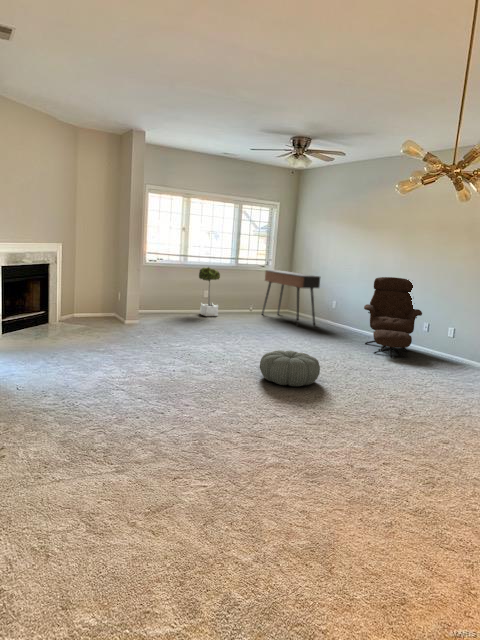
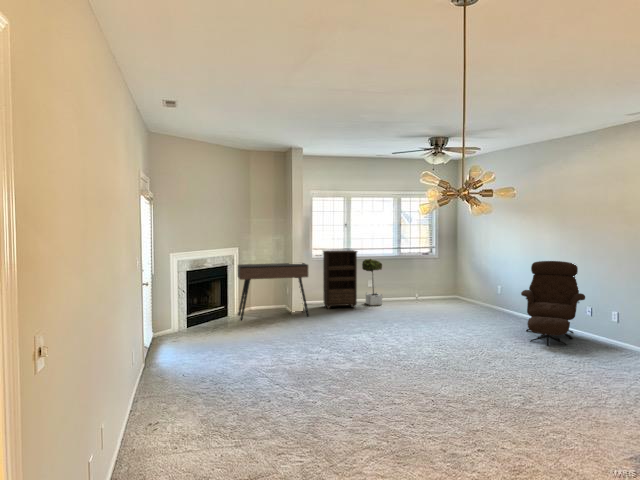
bookshelf: none [157,255,197,318] -> present [323,250,357,309]
console table: present [262,270,320,326] -> present [238,263,309,320]
pouf: present [260,350,320,386] -> none [394,341,452,376]

